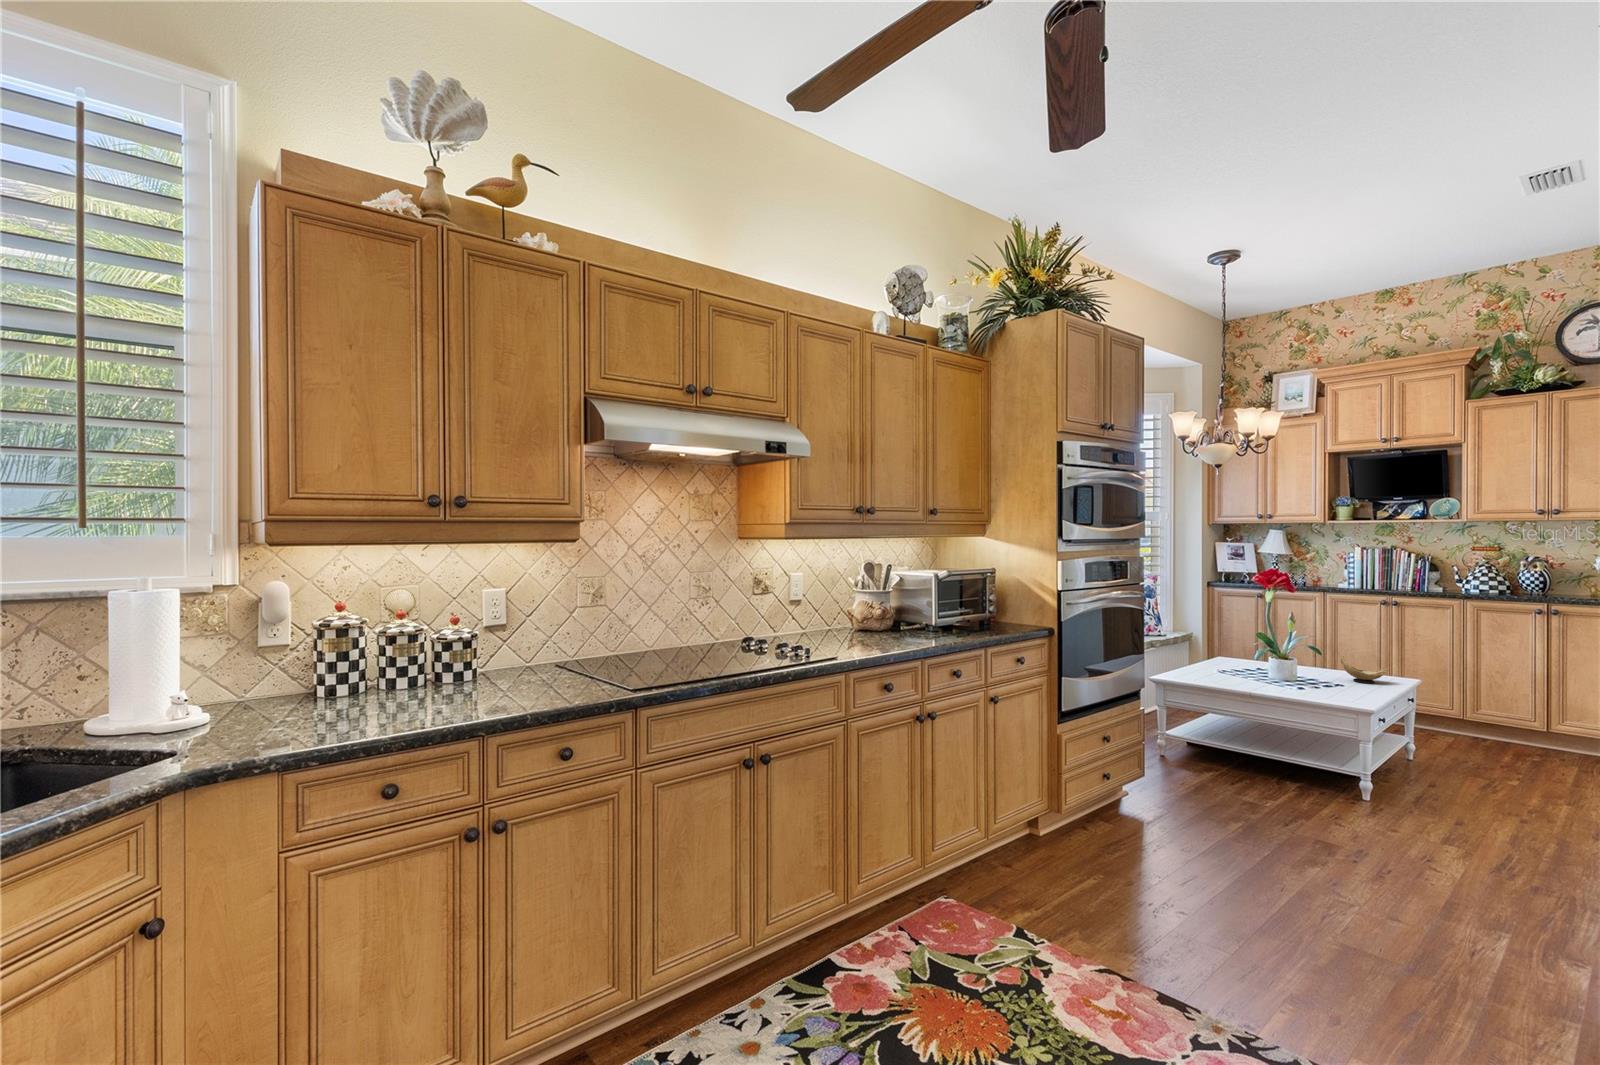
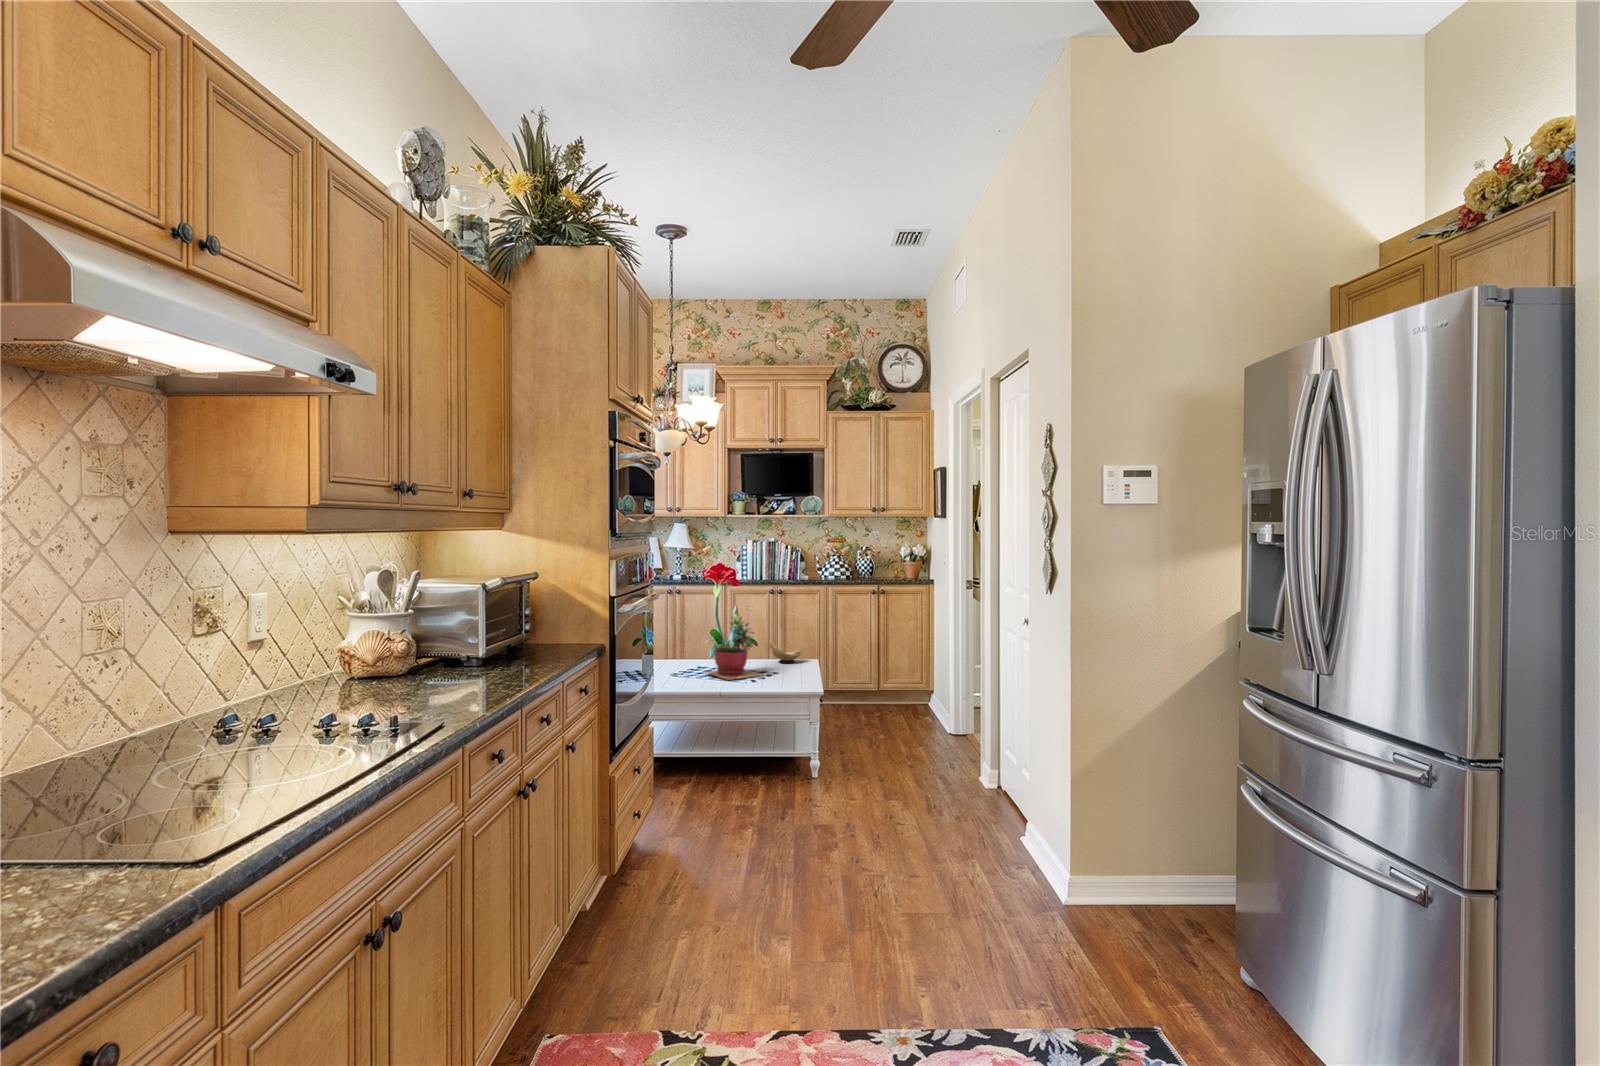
succulent plant: none [1244,624,1317,690] -> present [707,616,763,680]

